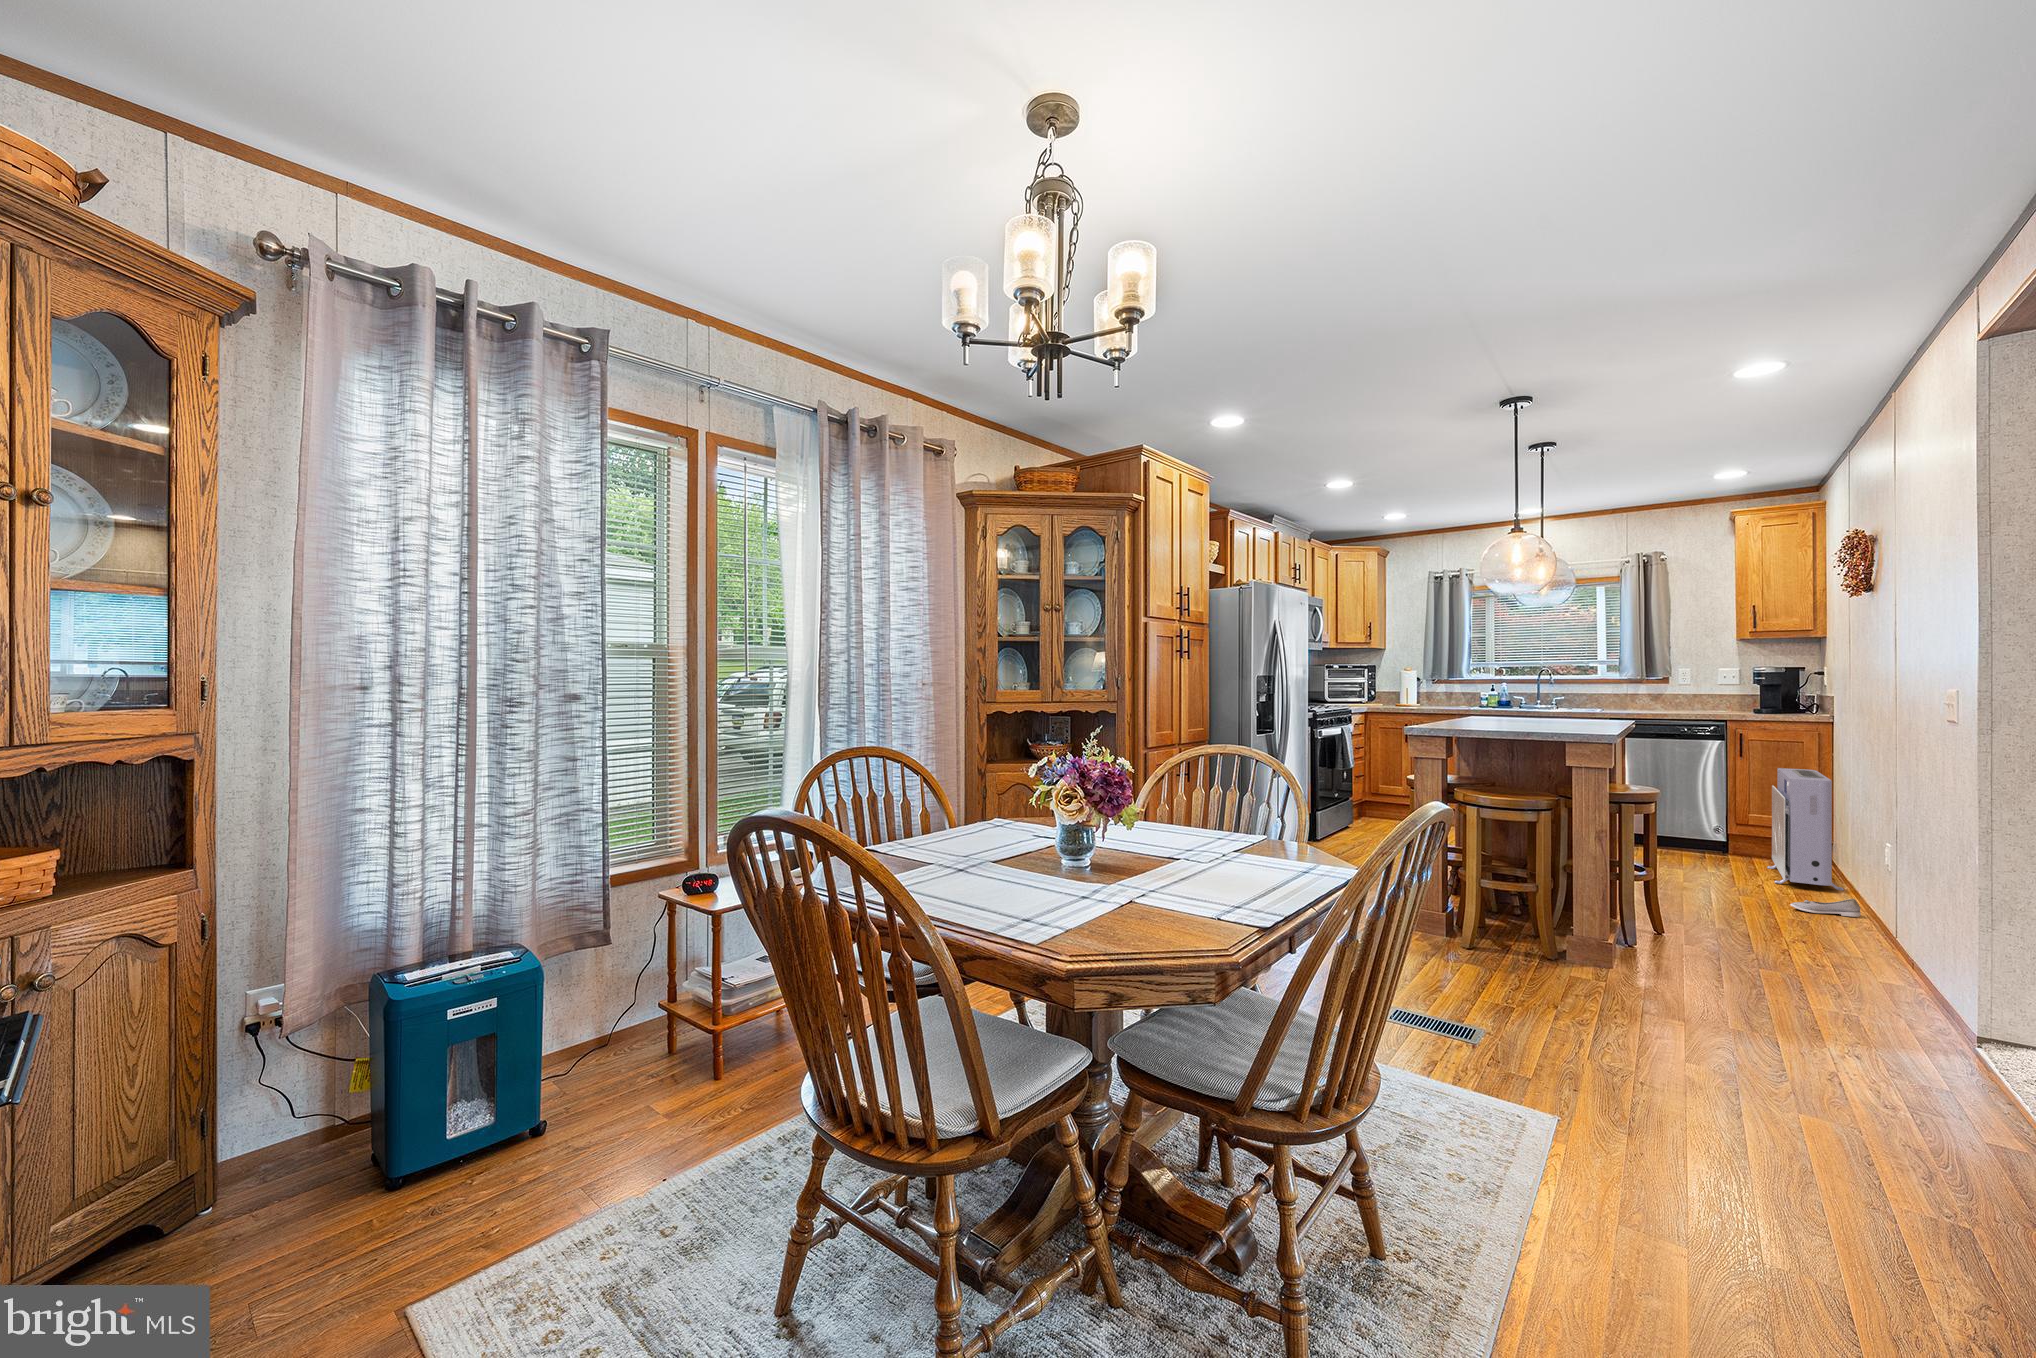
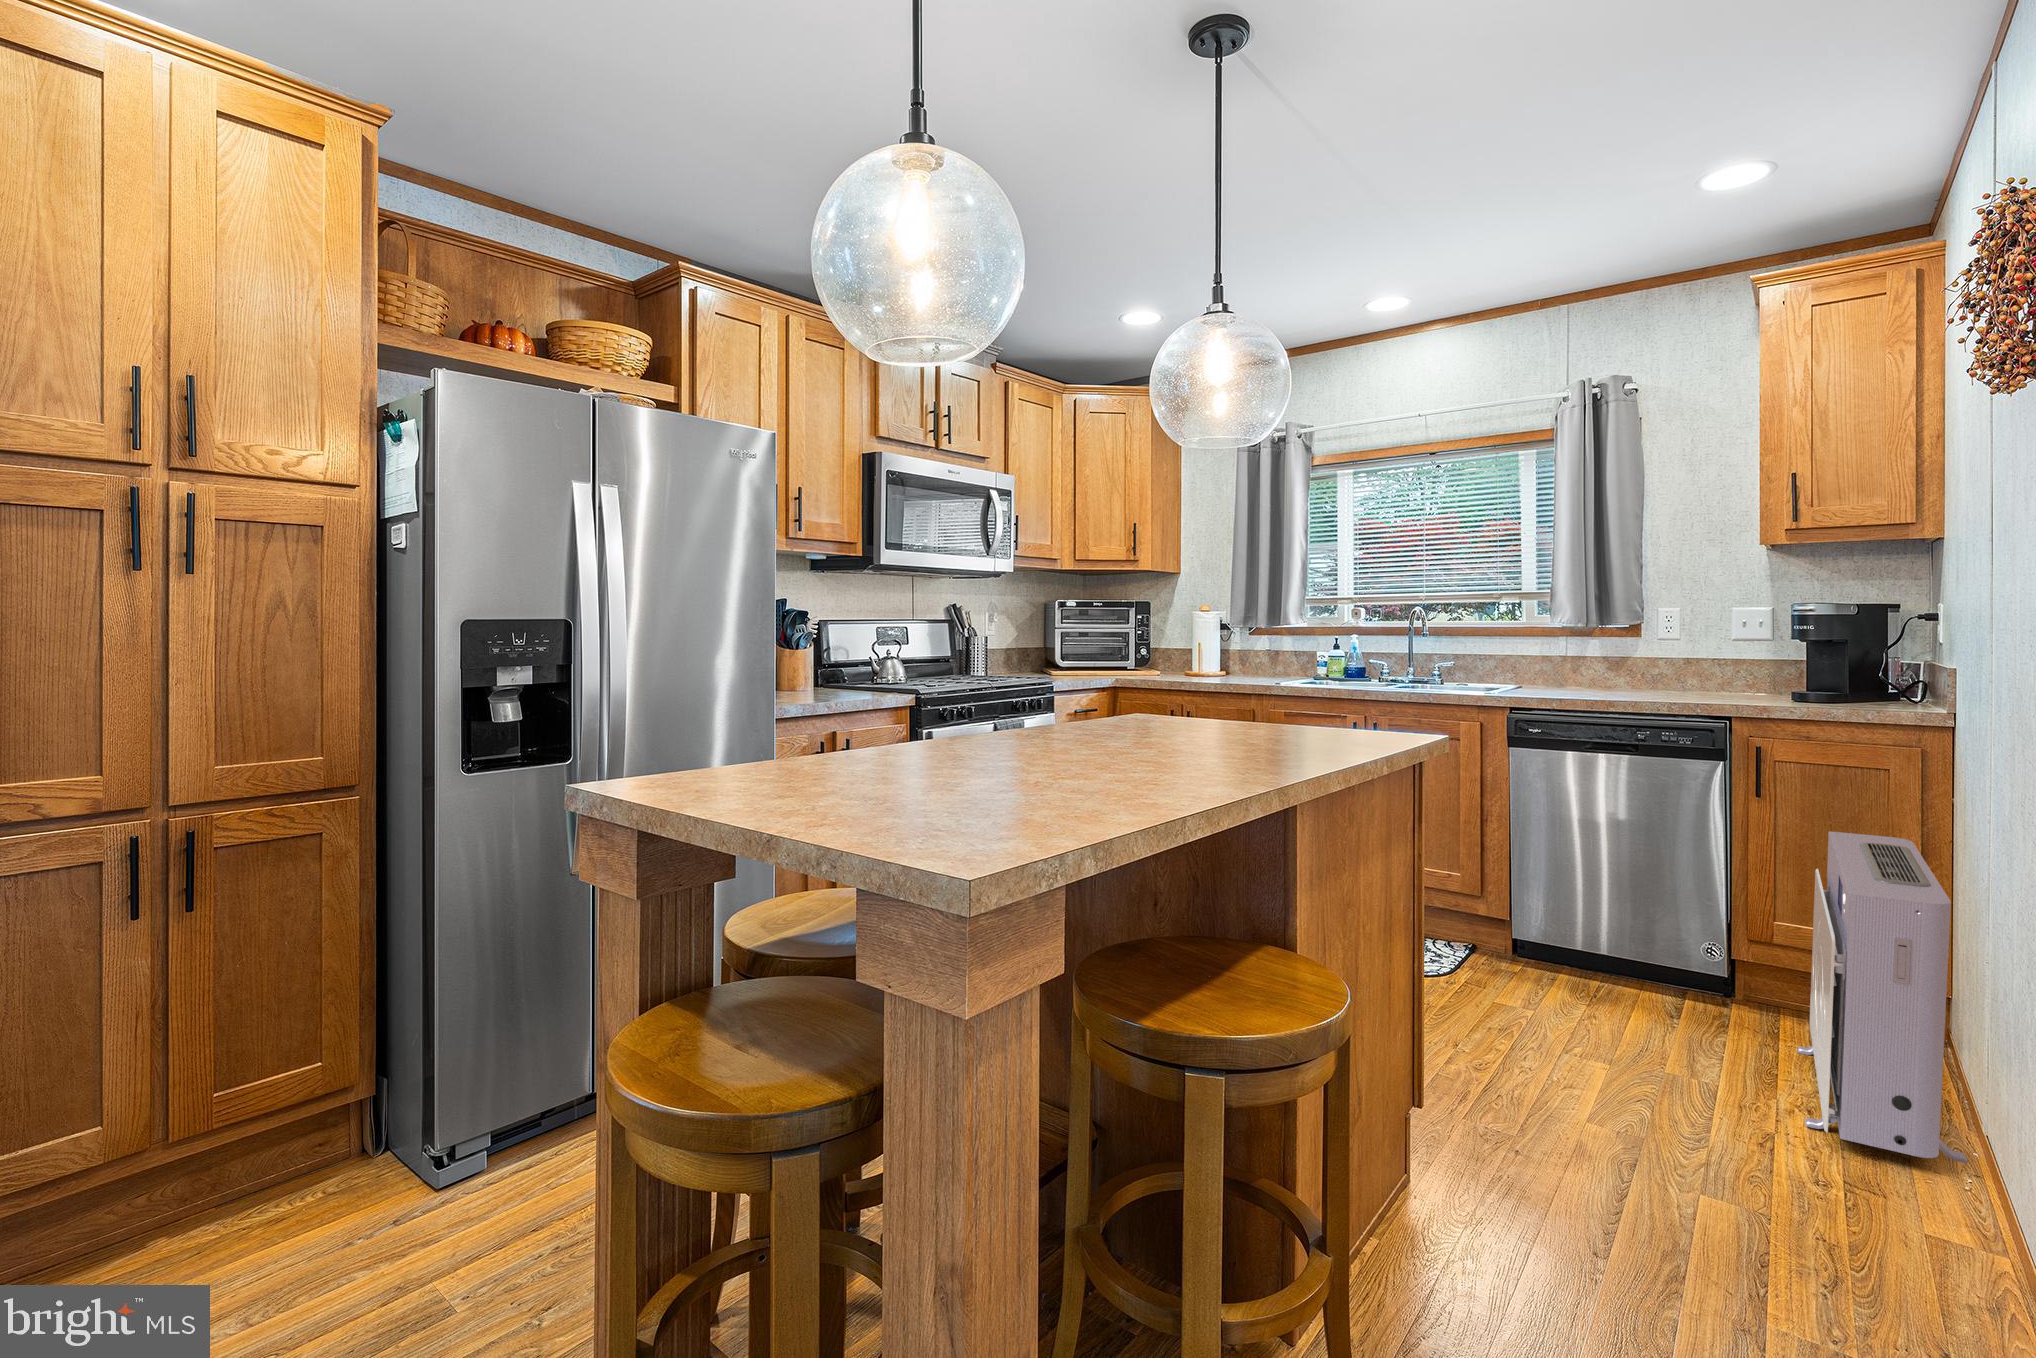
shoe: present [1790,899,1861,917] -> none [1830,1259,2022,1336]

